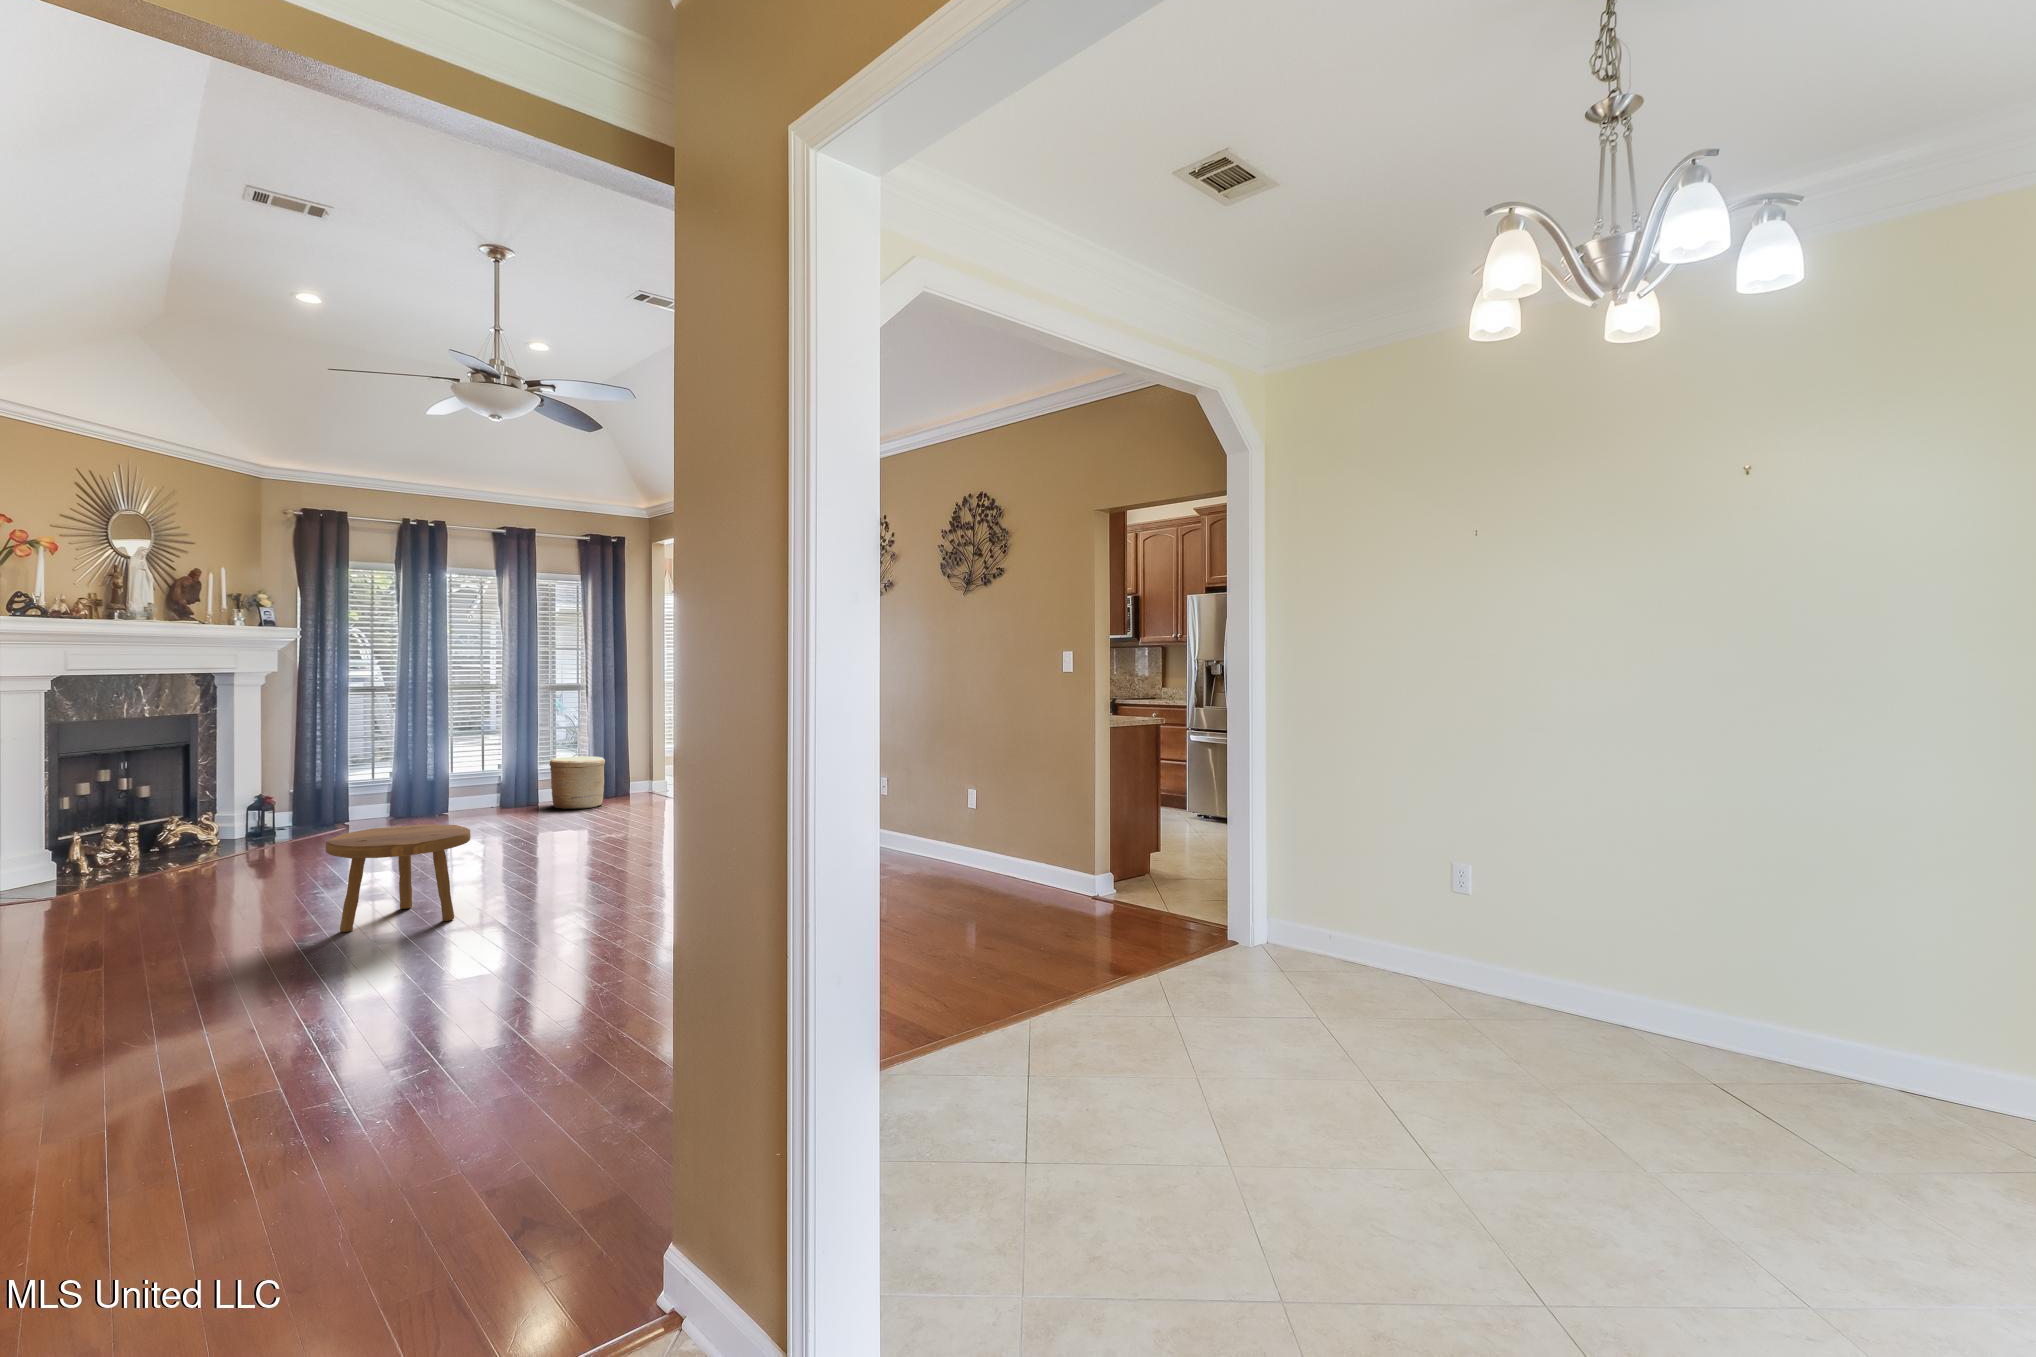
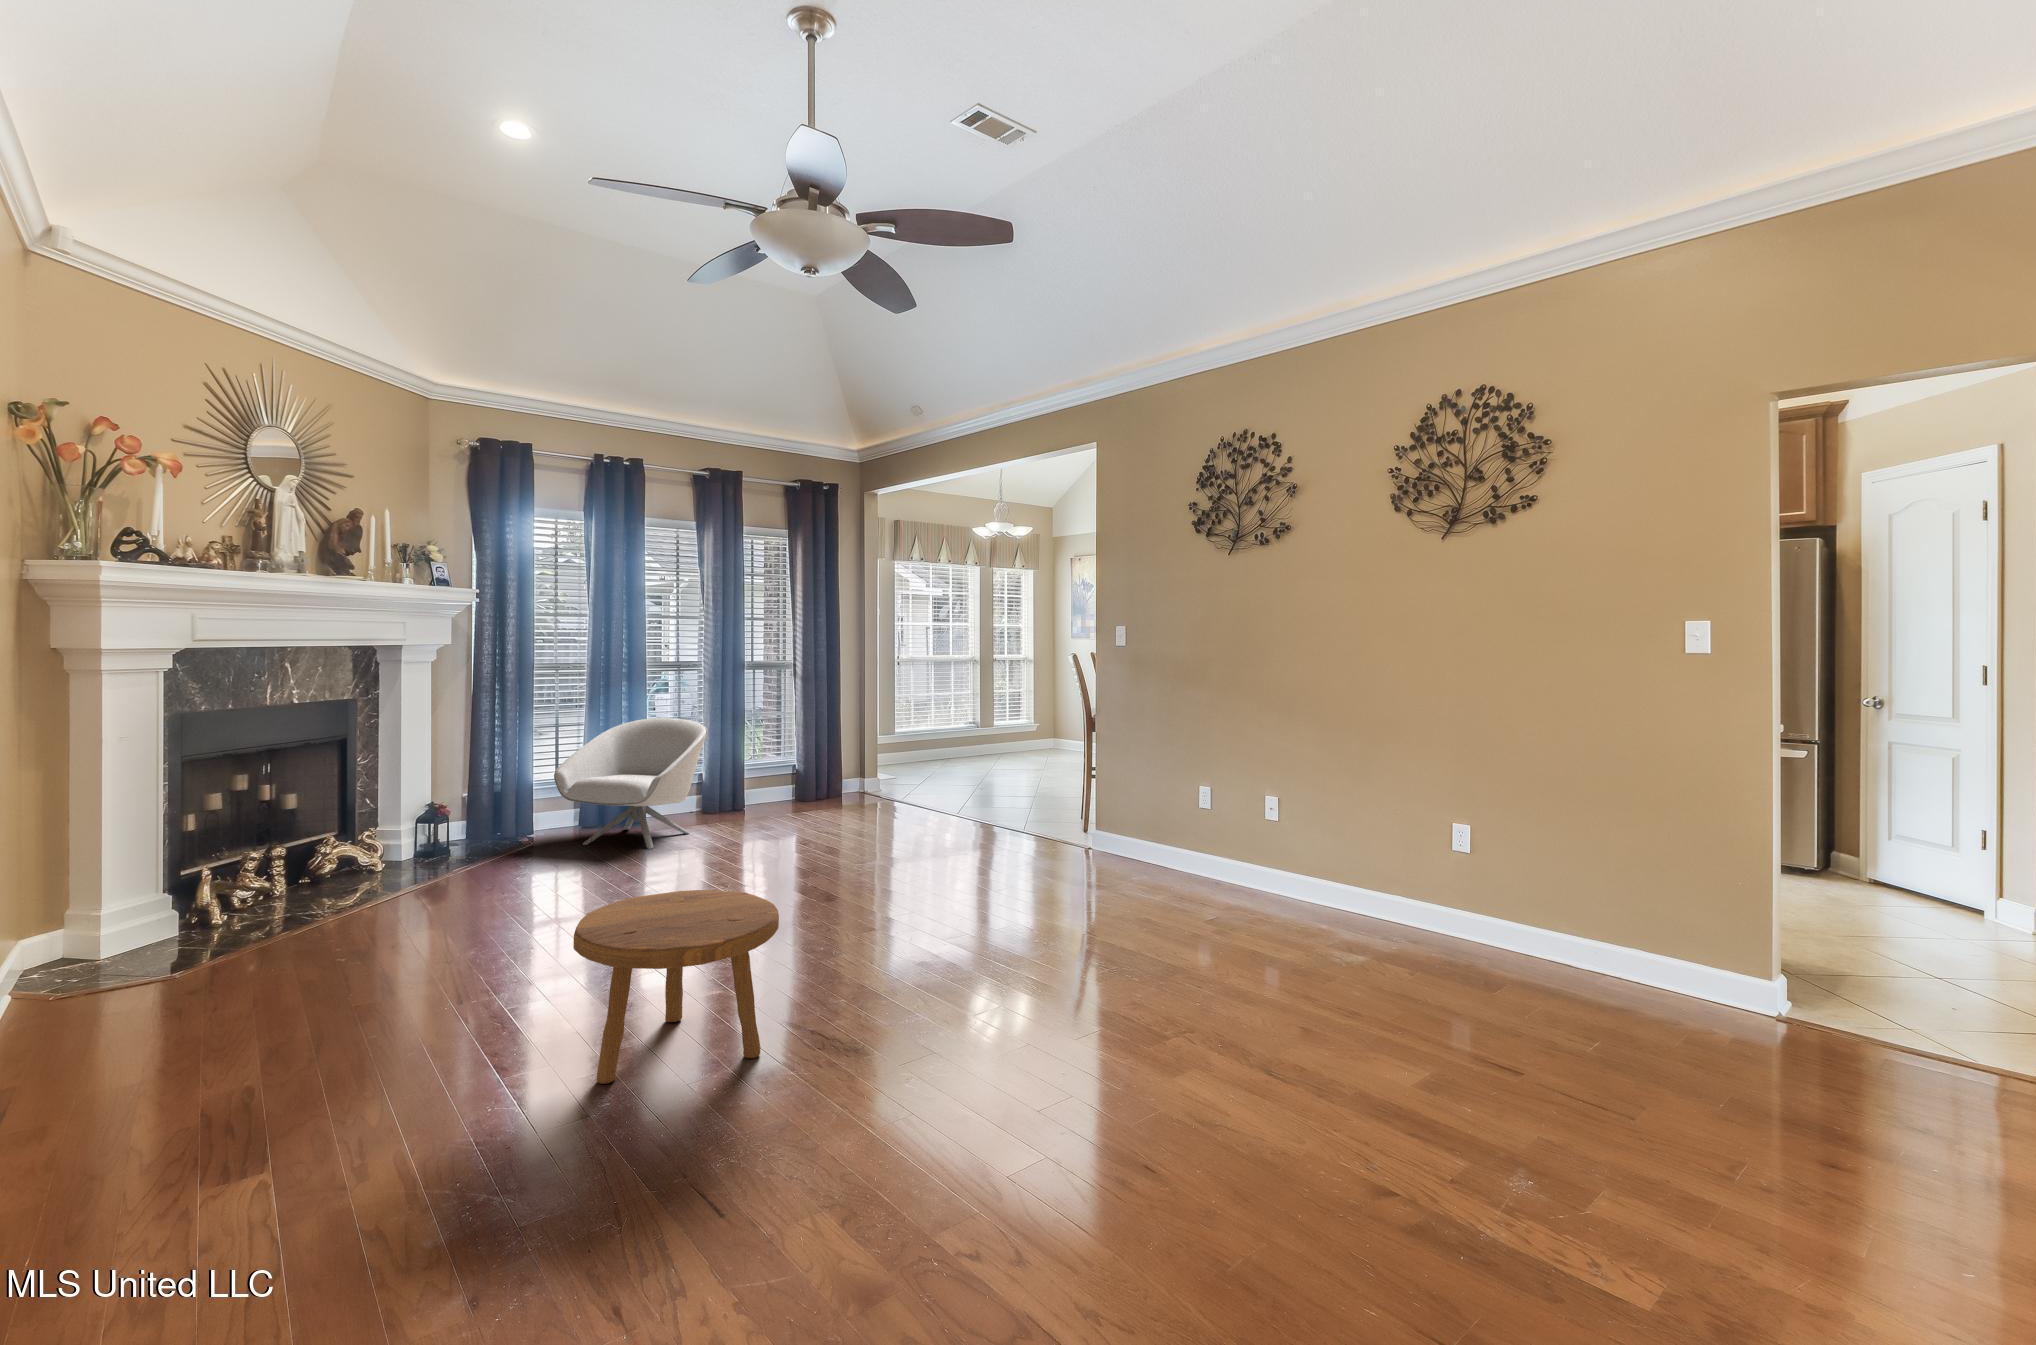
armchair: none [365,729,498,829] -> present [554,718,707,849]
woven basket: present [550,756,605,809] -> none [756,752,819,819]

